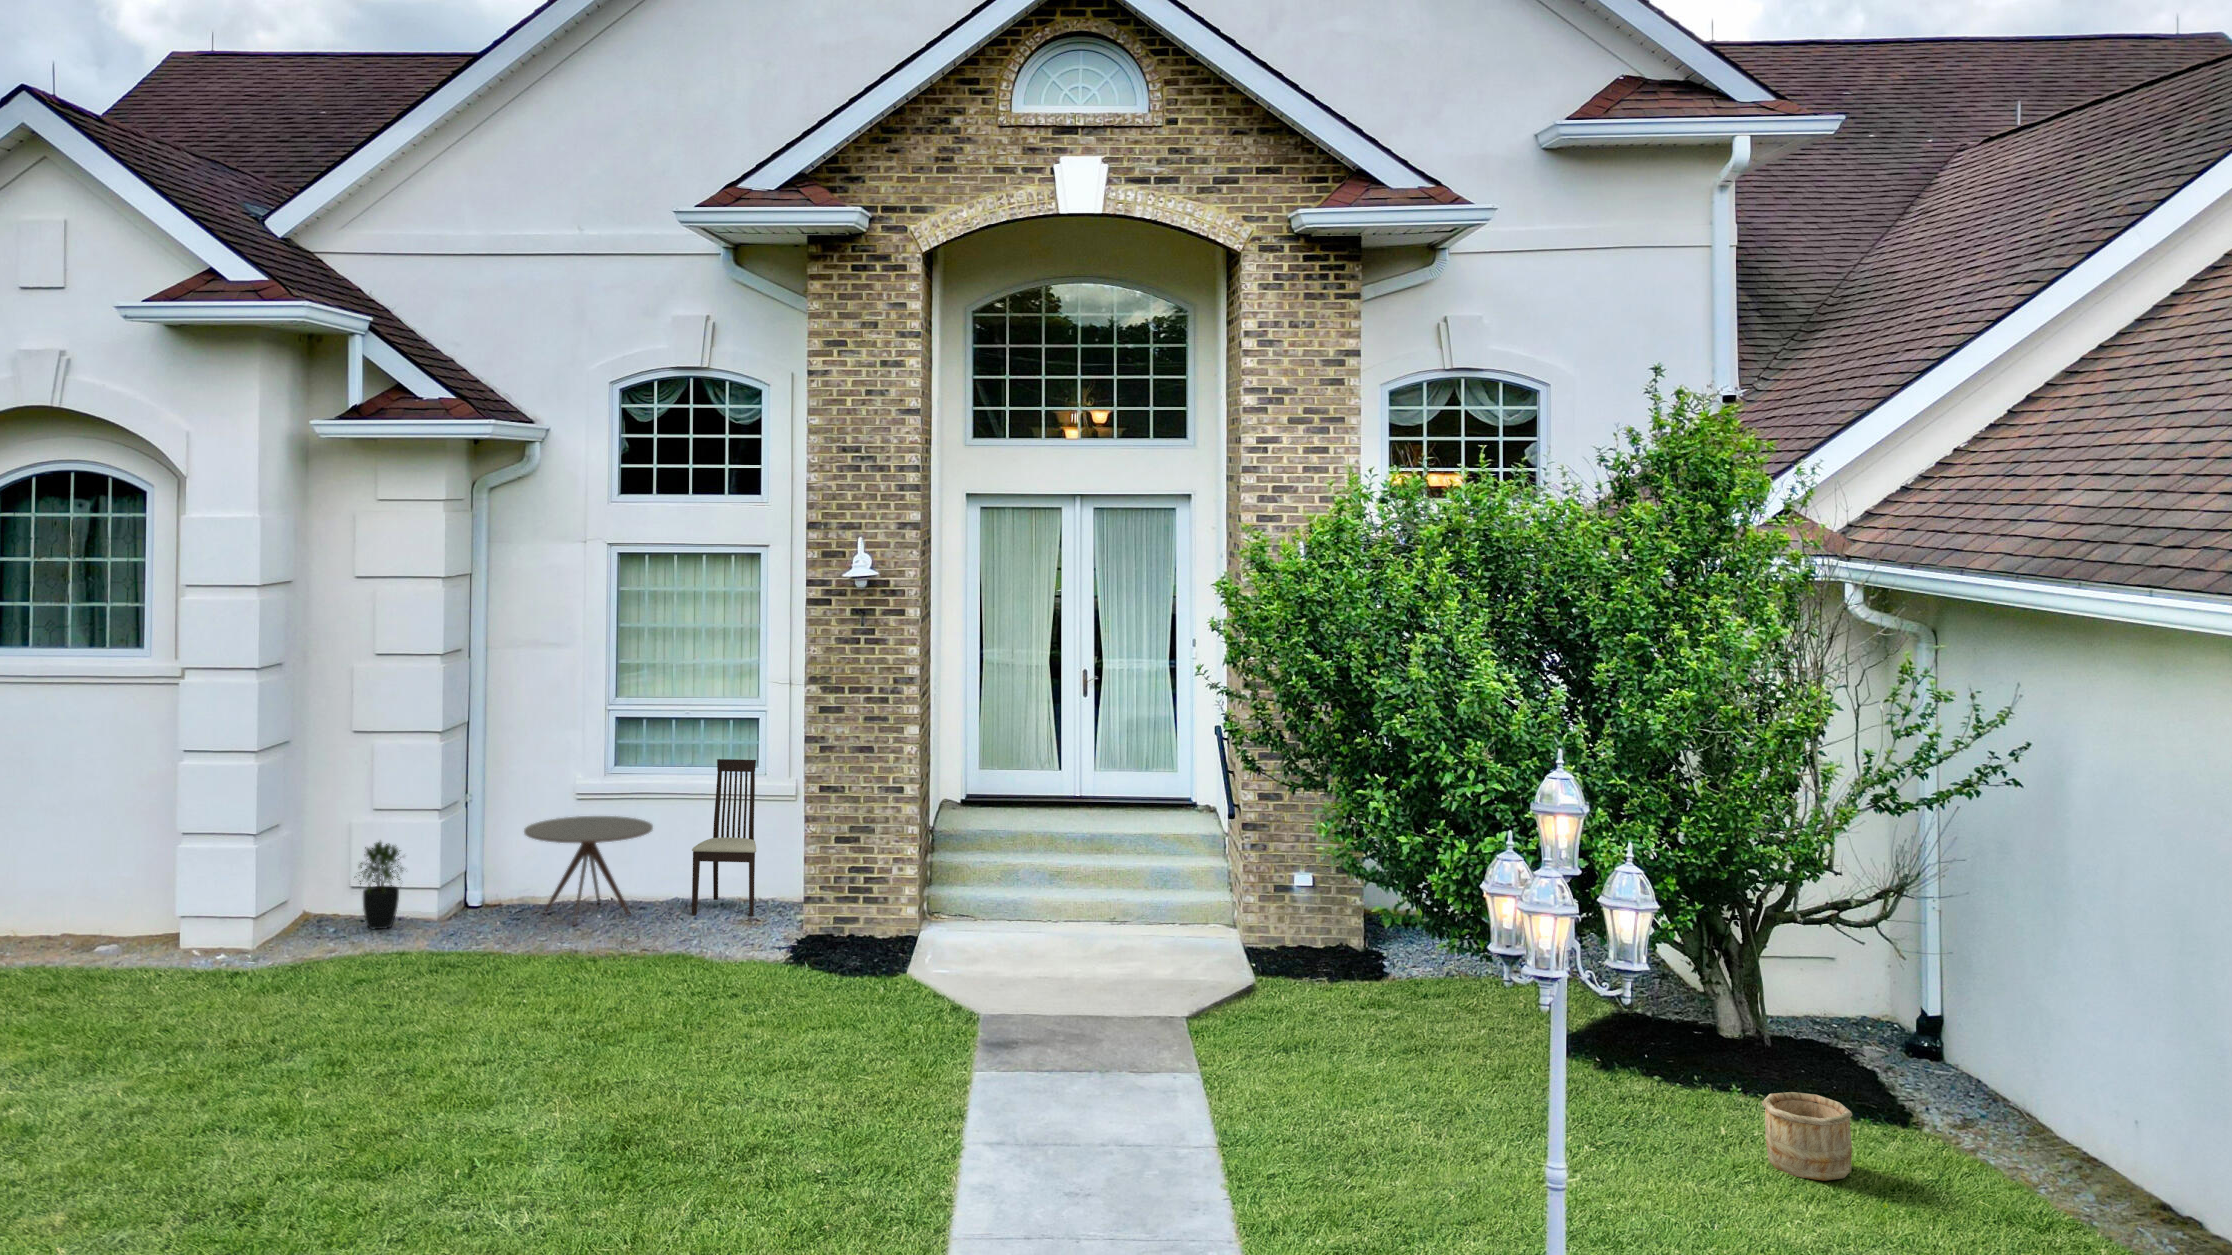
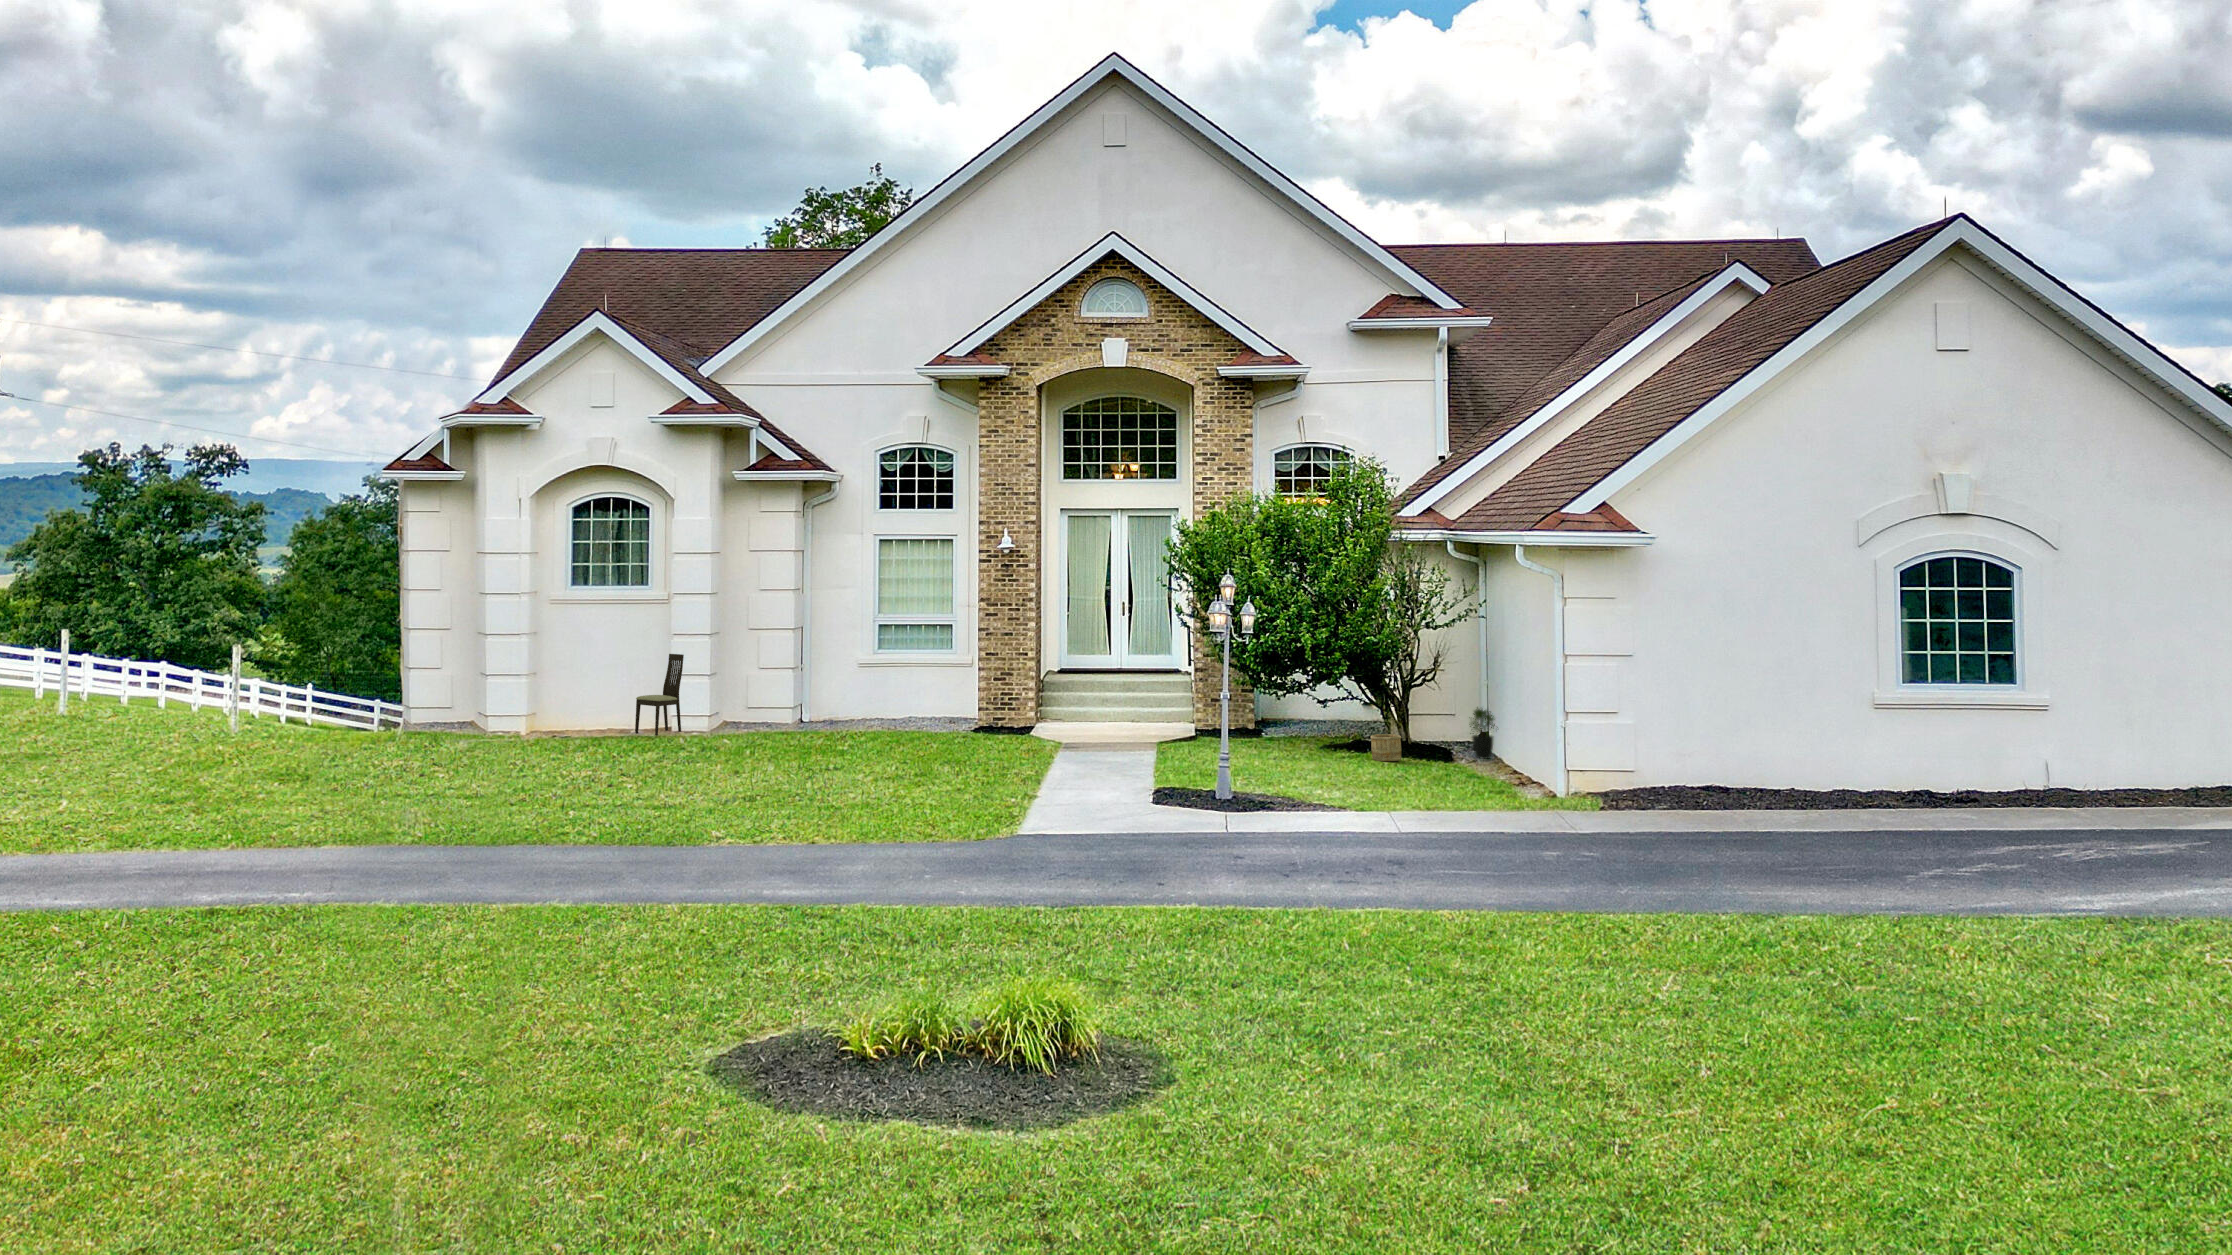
chair: present [692,759,756,916] -> present [635,654,684,735]
round table: present [524,816,653,925] -> none [836,676,900,725]
potted plant: present [354,842,403,929] -> present [1469,707,1498,759]

